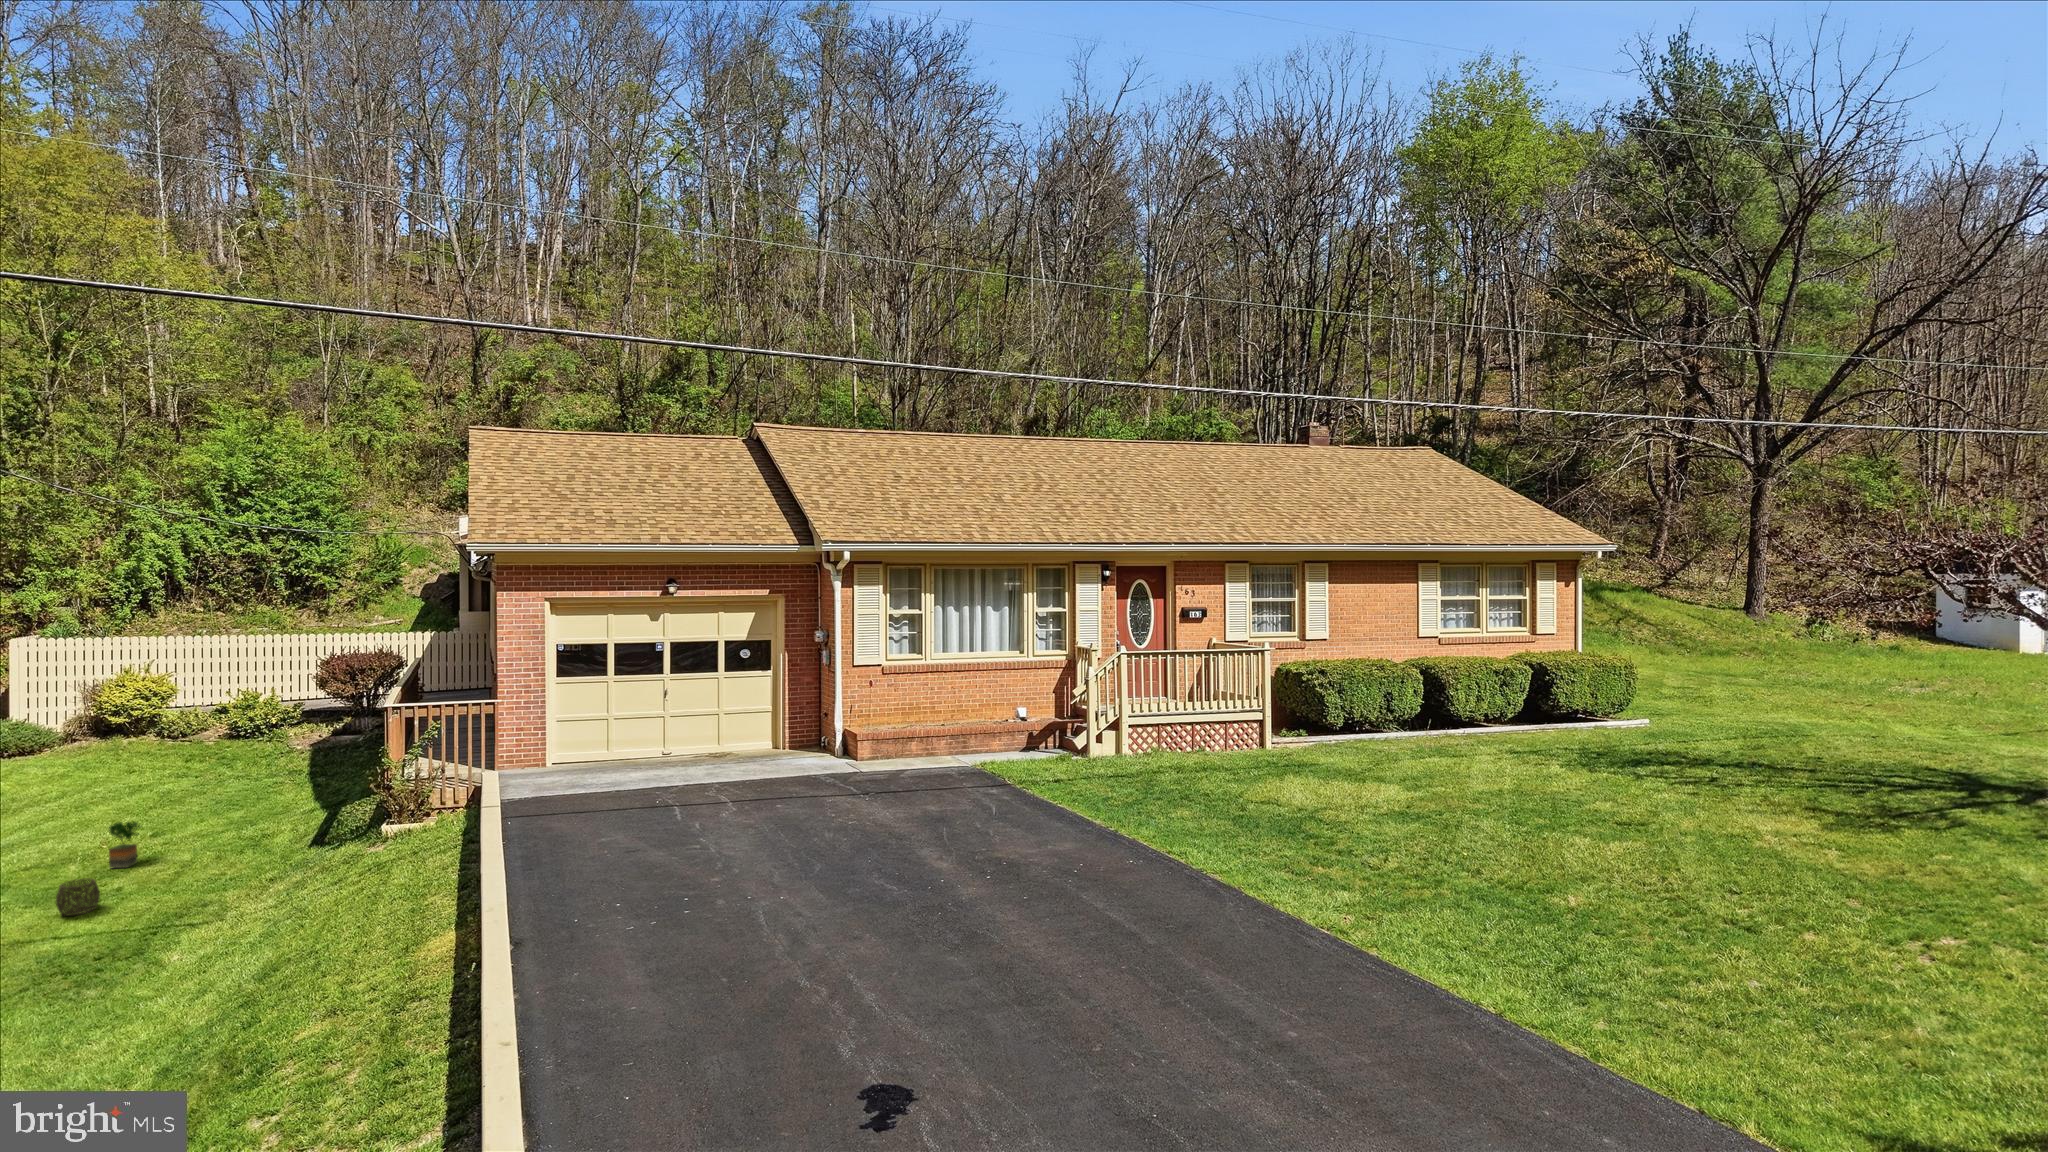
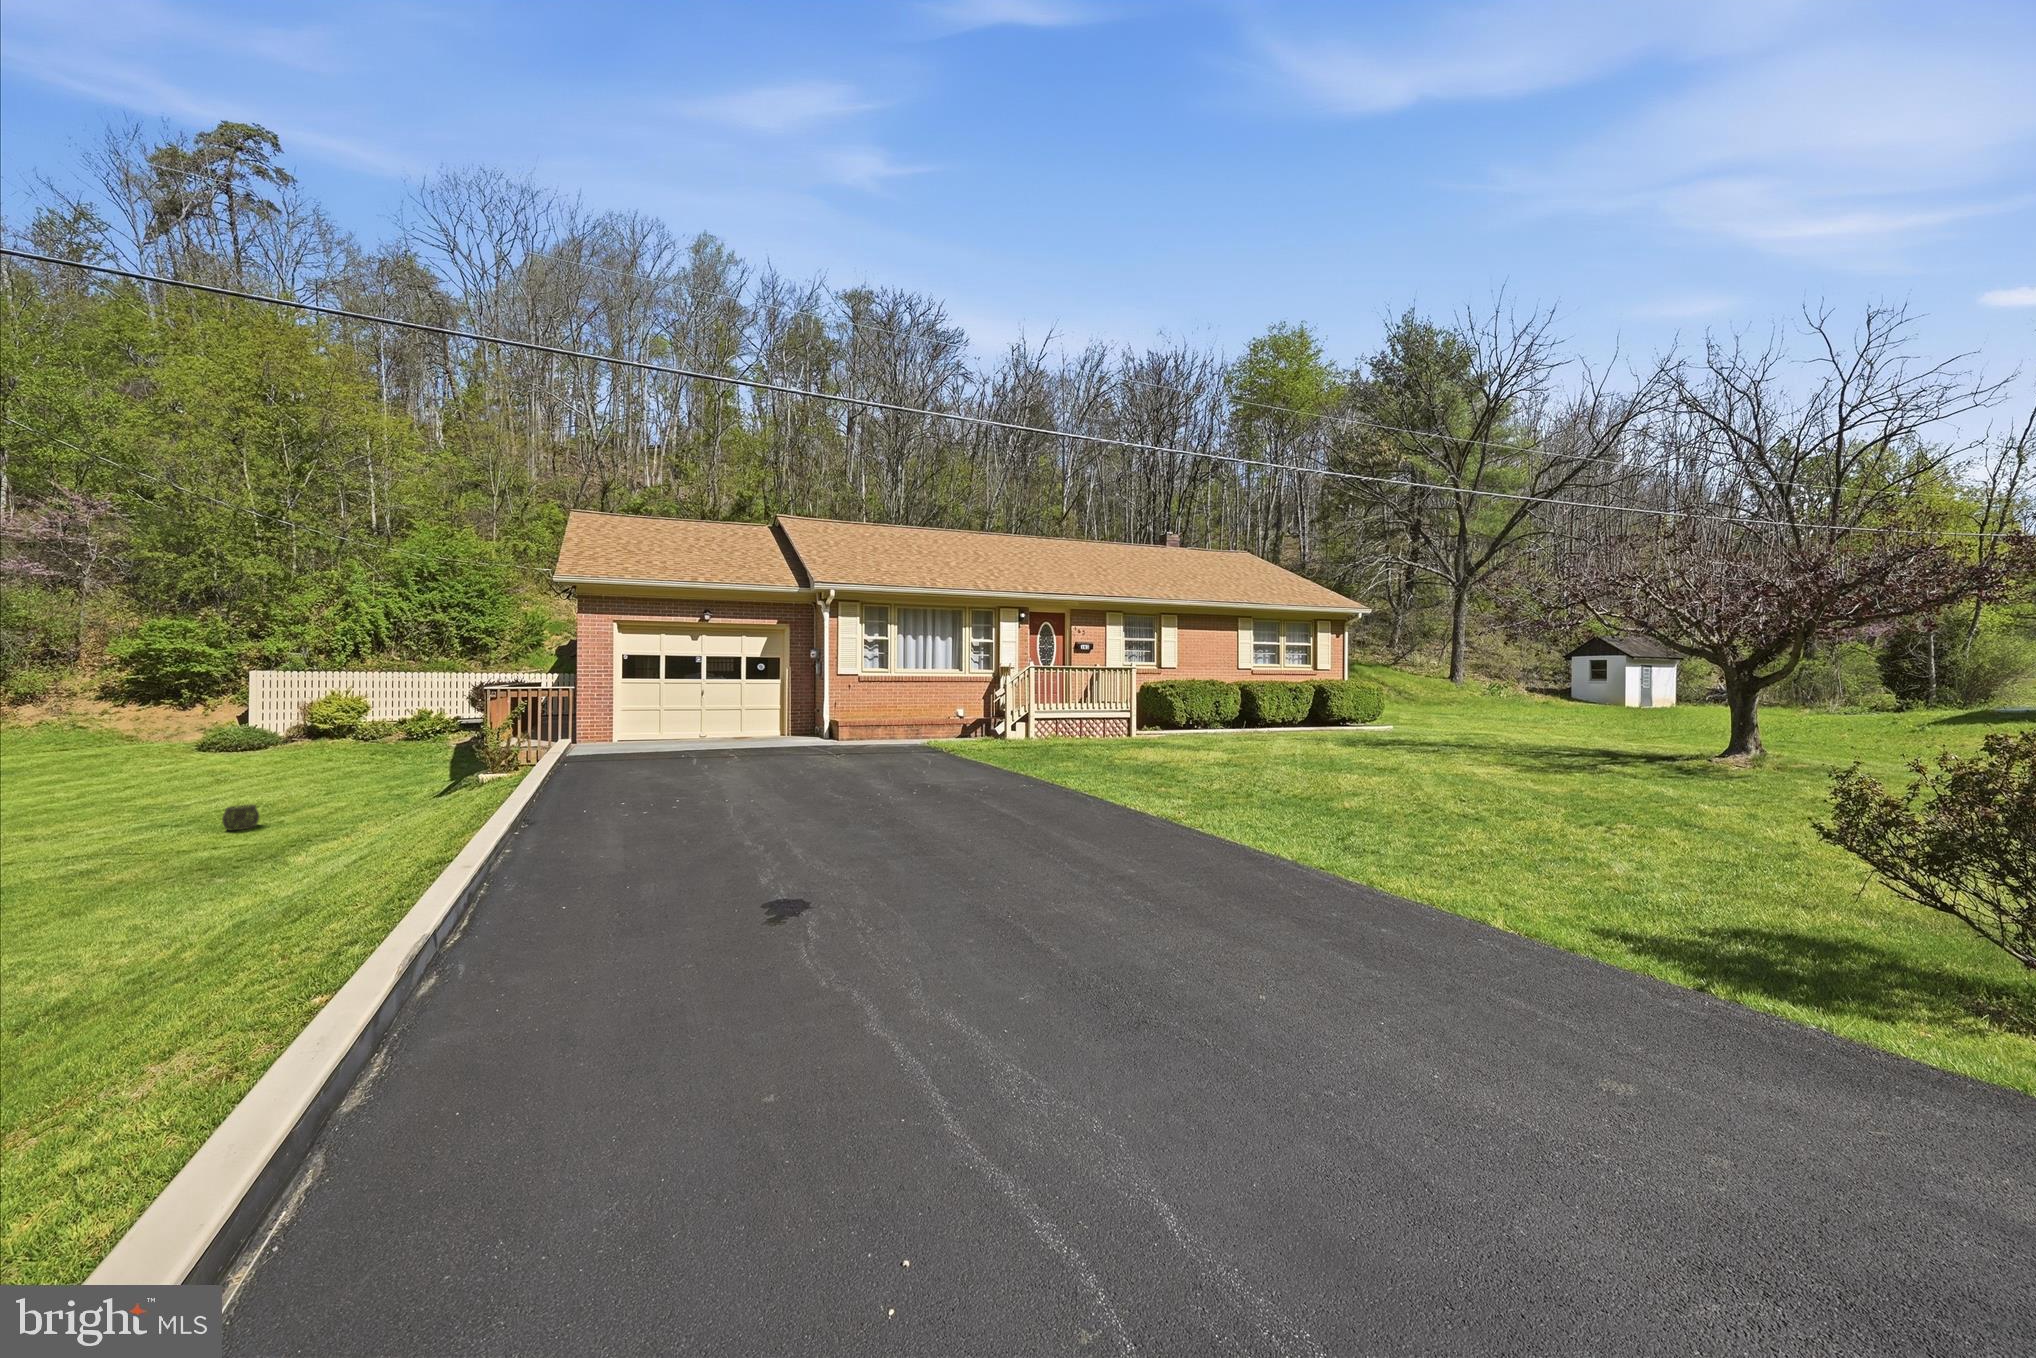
potted tree: present [109,822,141,868] -> none [276,771,306,805]

